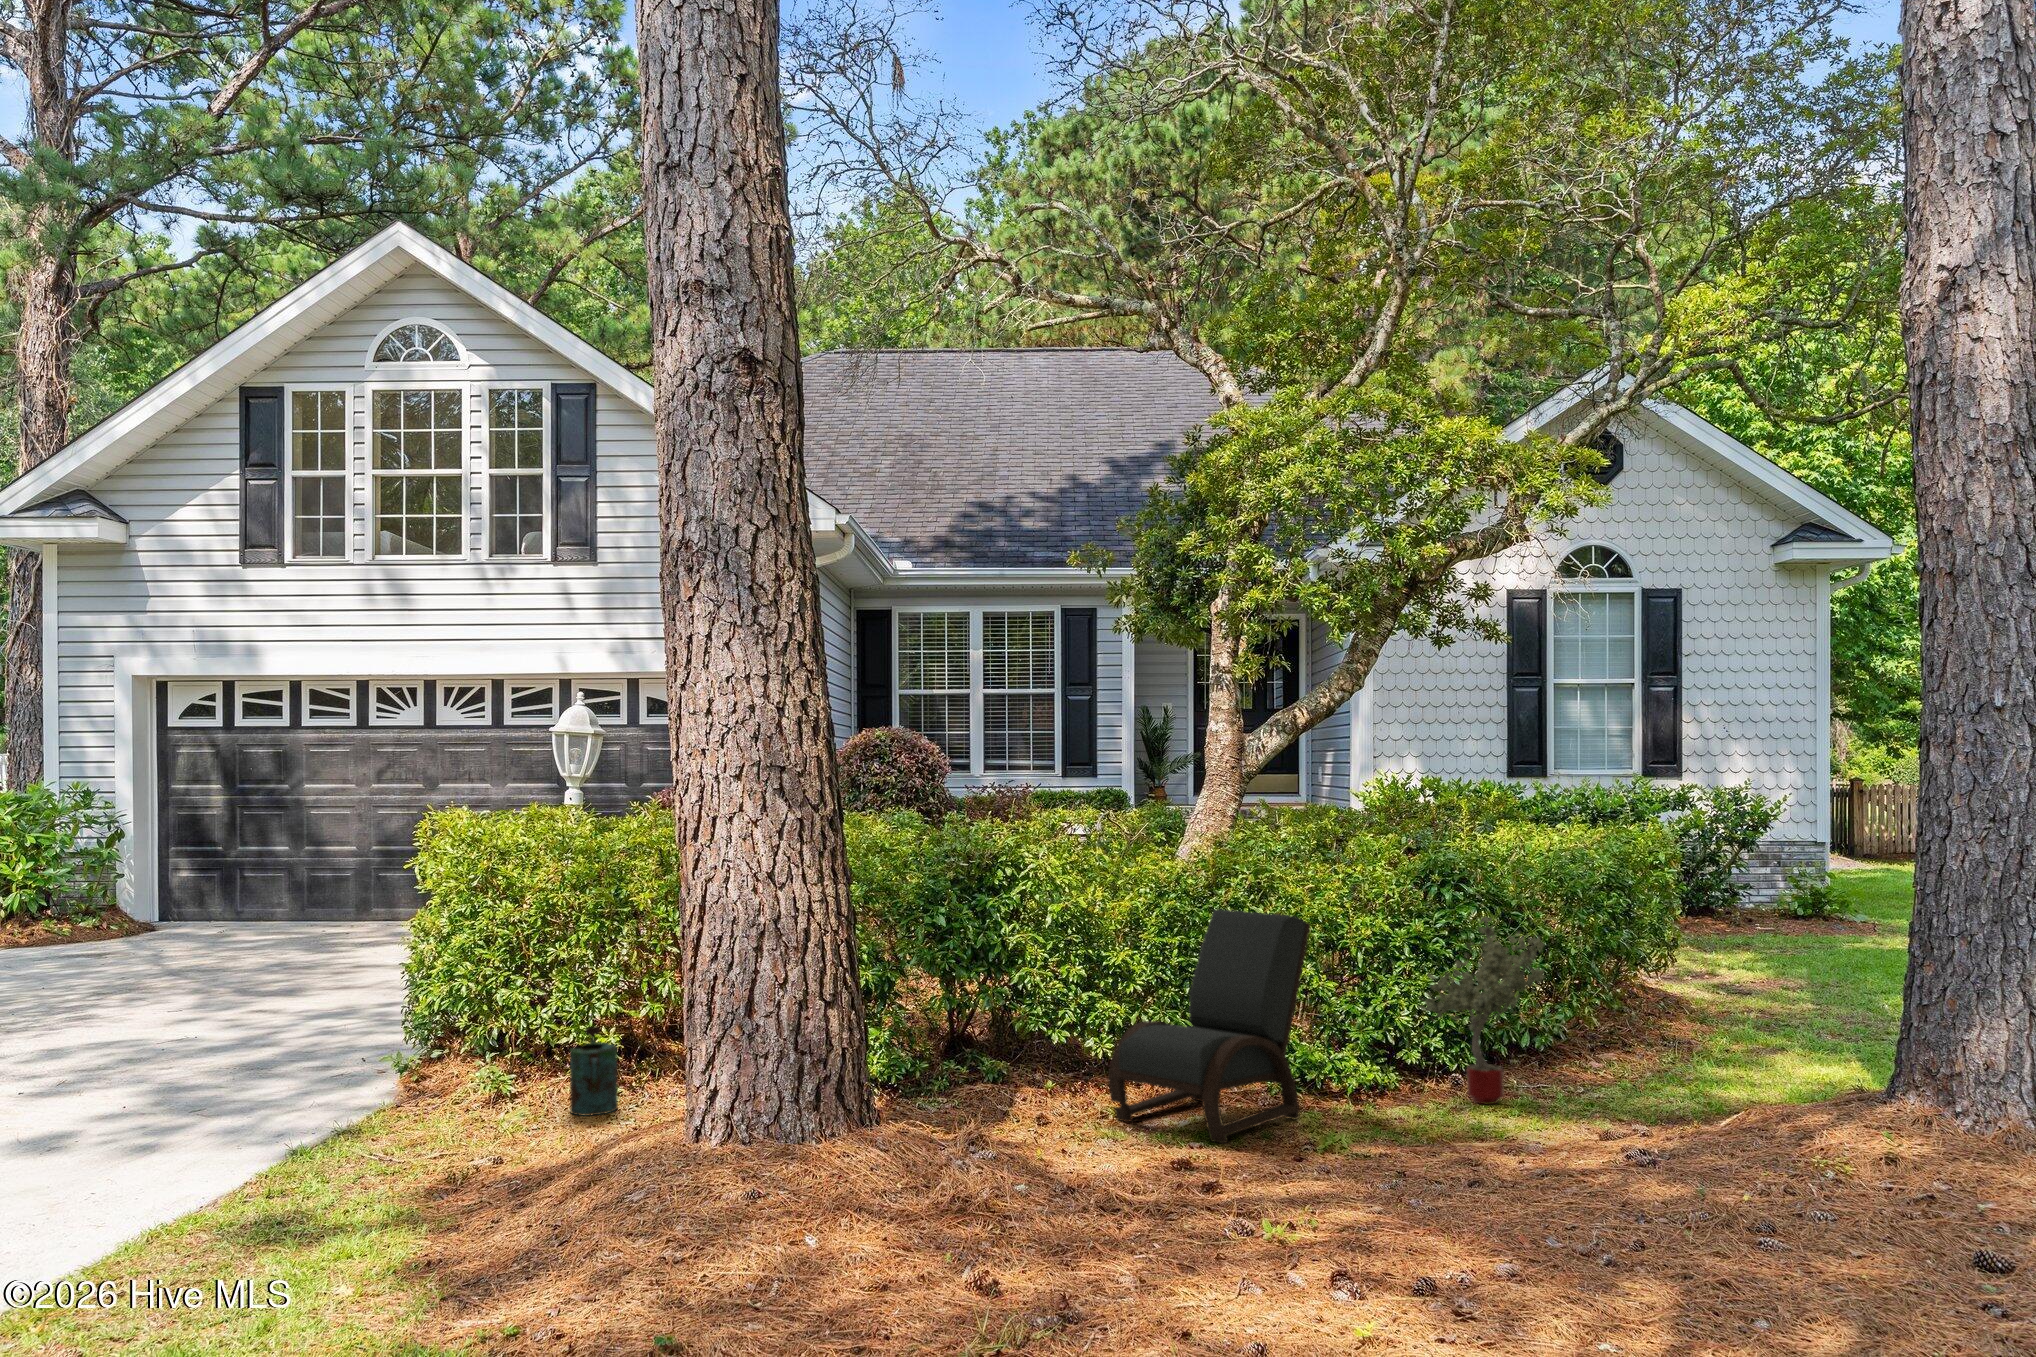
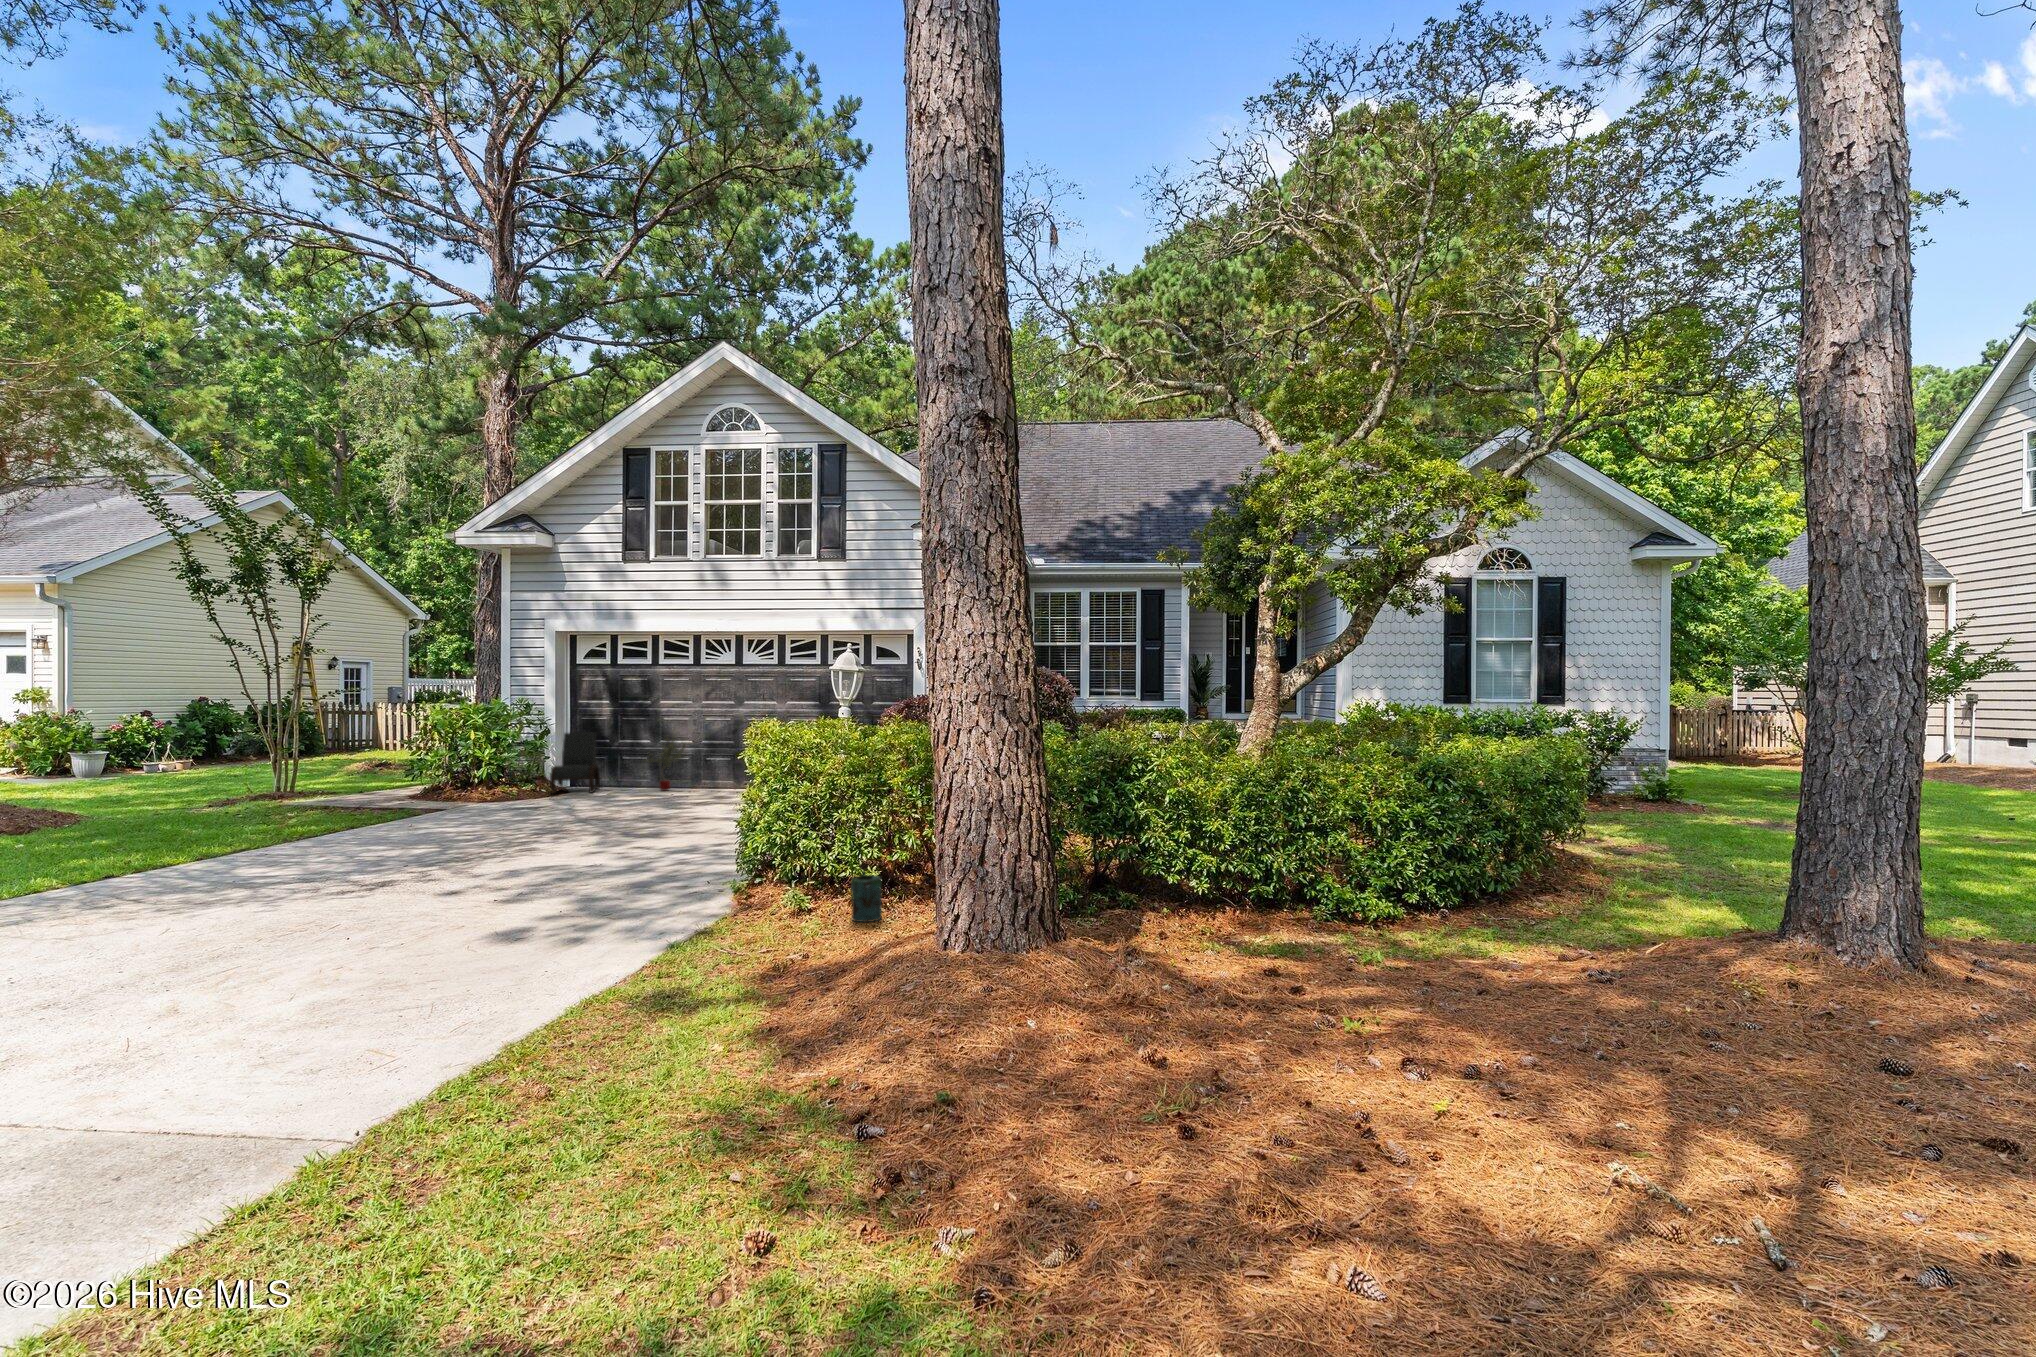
lounge chair: present [1109,909,1311,1143] -> present [550,732,600,794]
potted tree: present [1420,917,1545,1104] -> present [645,737,686,791]

